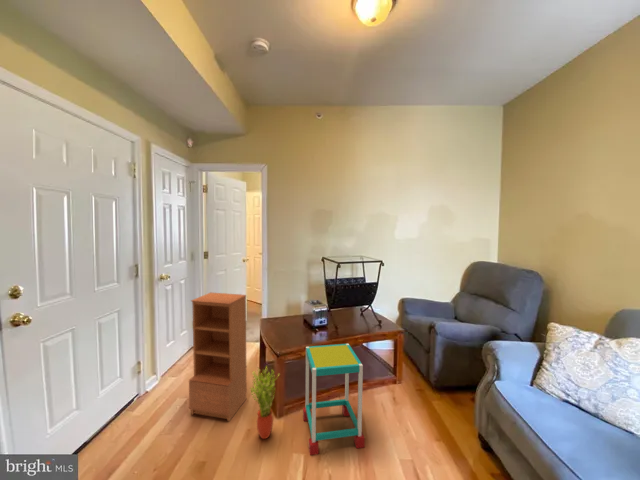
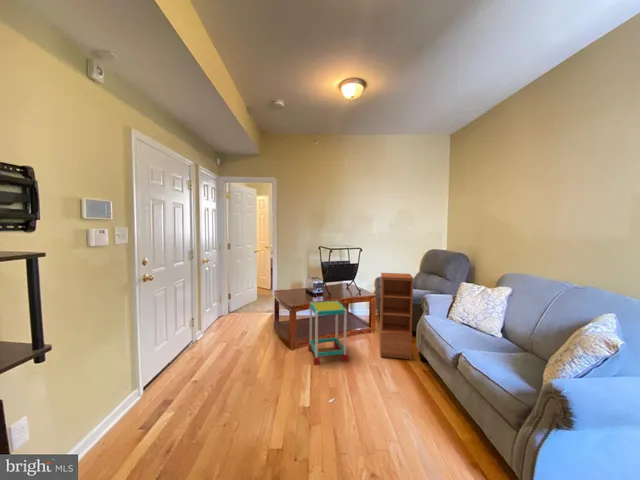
bookcase: present [189,293,247,421] -> present [380,273,413,360]
potted plant: present [251,369,279,439] -> none [276,313,294,359]

